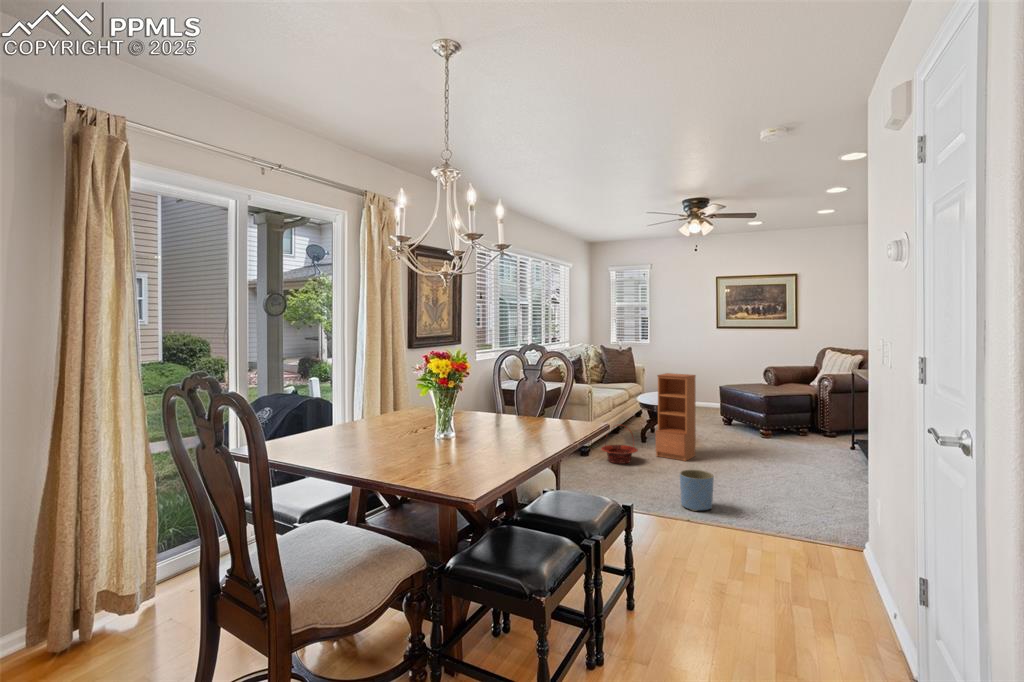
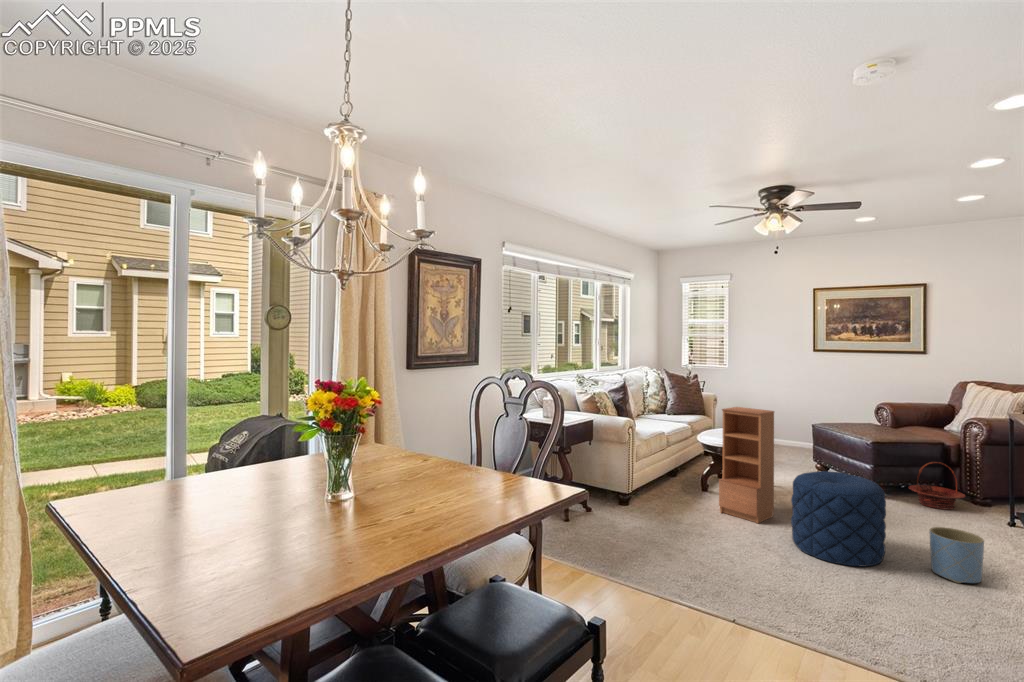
pouf: none [710,417,774,481] -> present [791,471,886,567]
basket: present [601,425,638,464] -> present [909,462,965,509]
planter: present [680,470,714,511] -> present [929,527,984,583]

